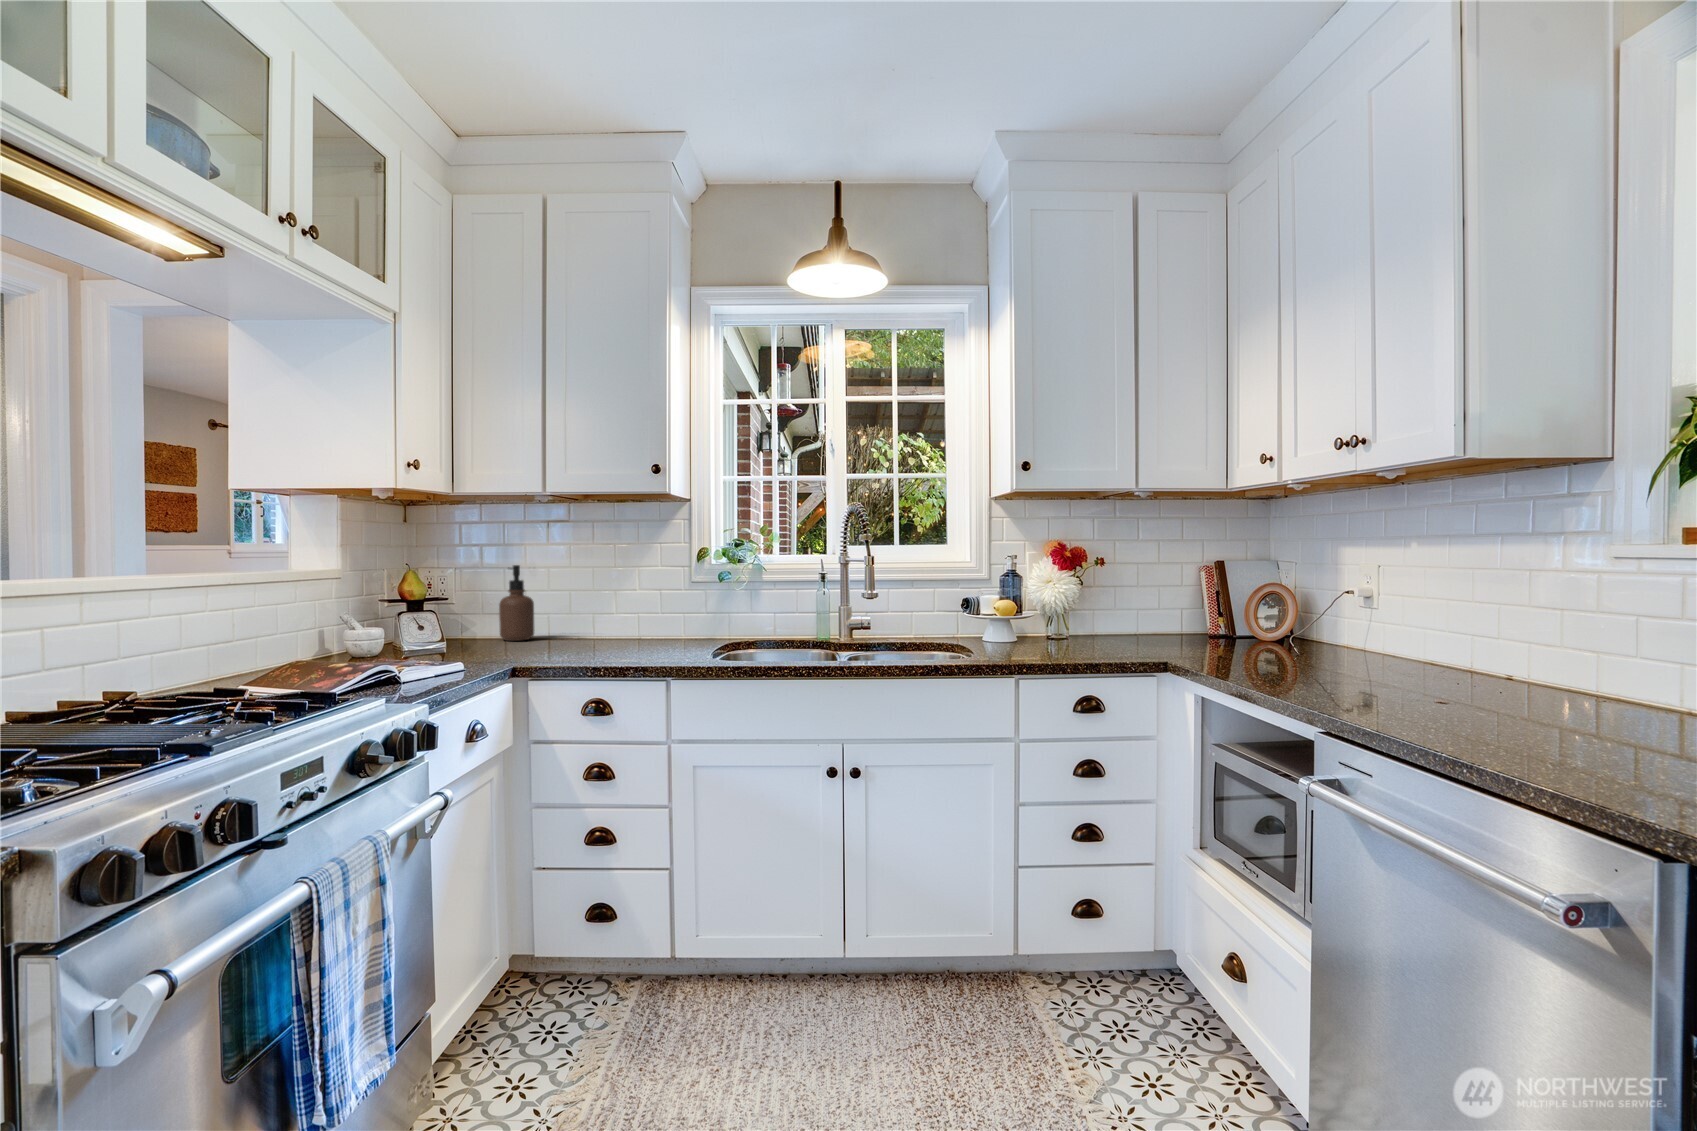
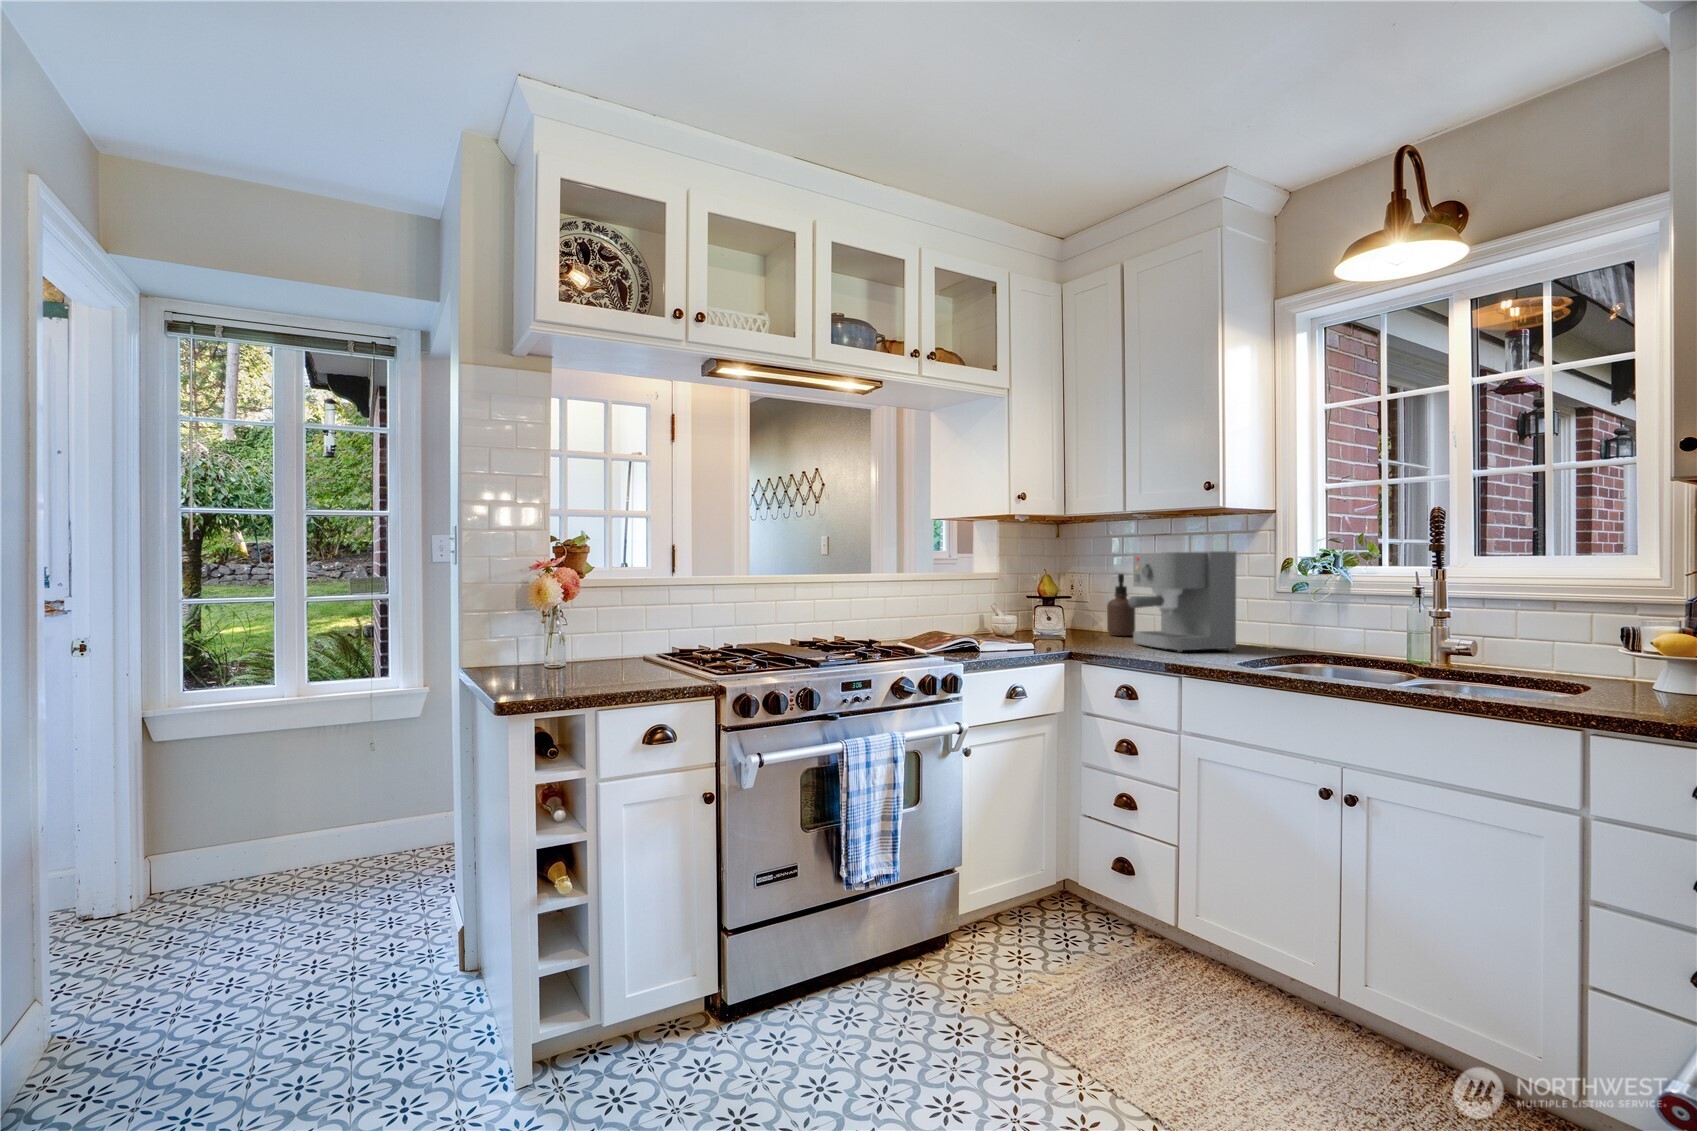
coffee maker: none [561,540,670,654] -> present [1128,551,1236,652]

